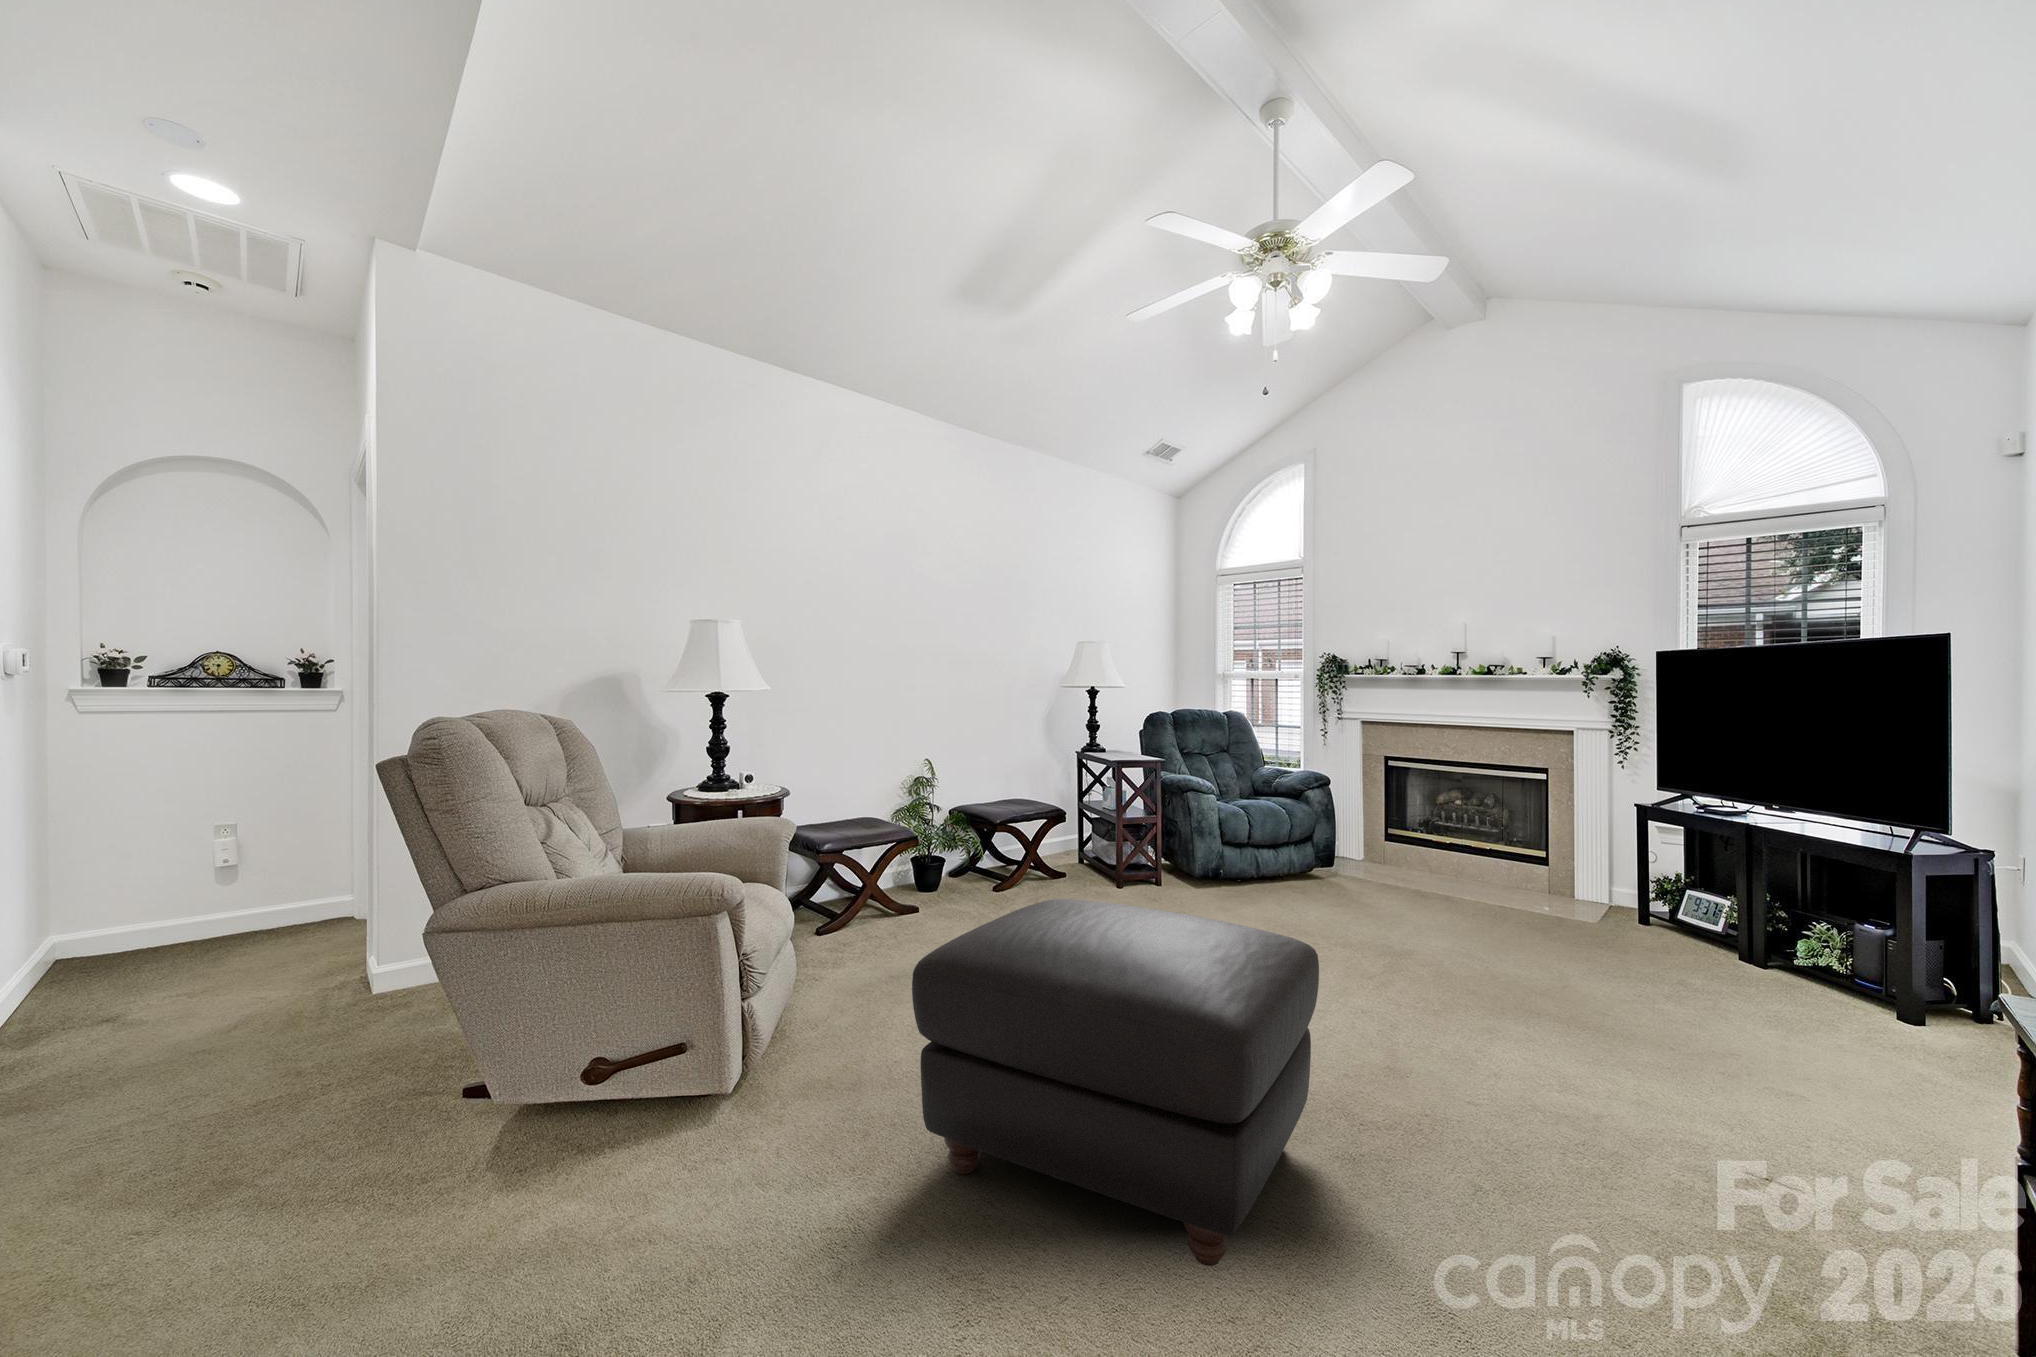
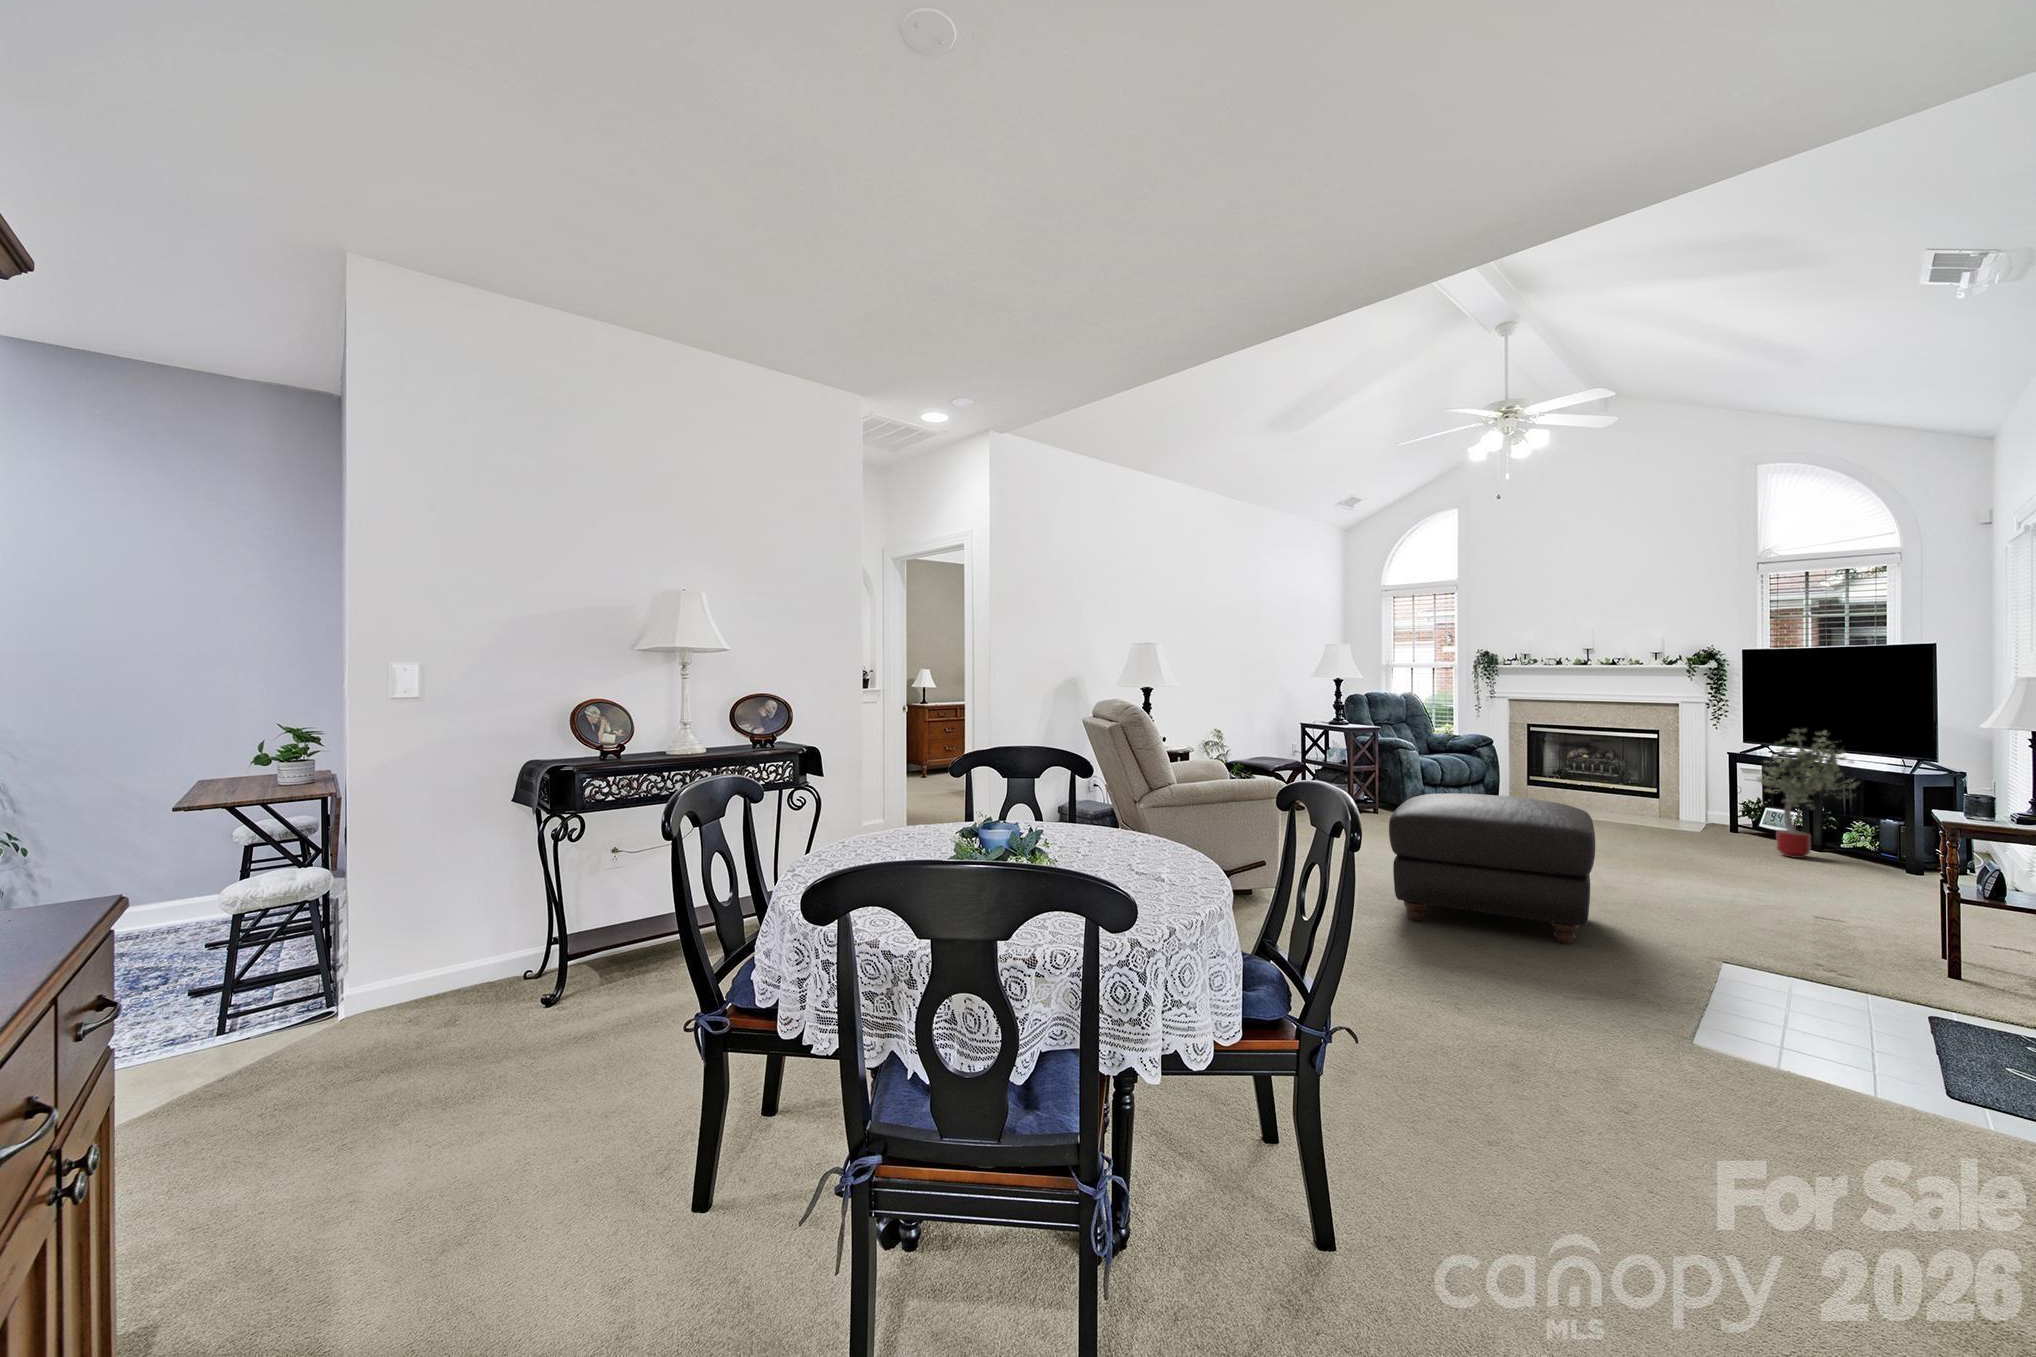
potted tree: none [1670,773,1825,982] -> present [1758,729,1859,858]

